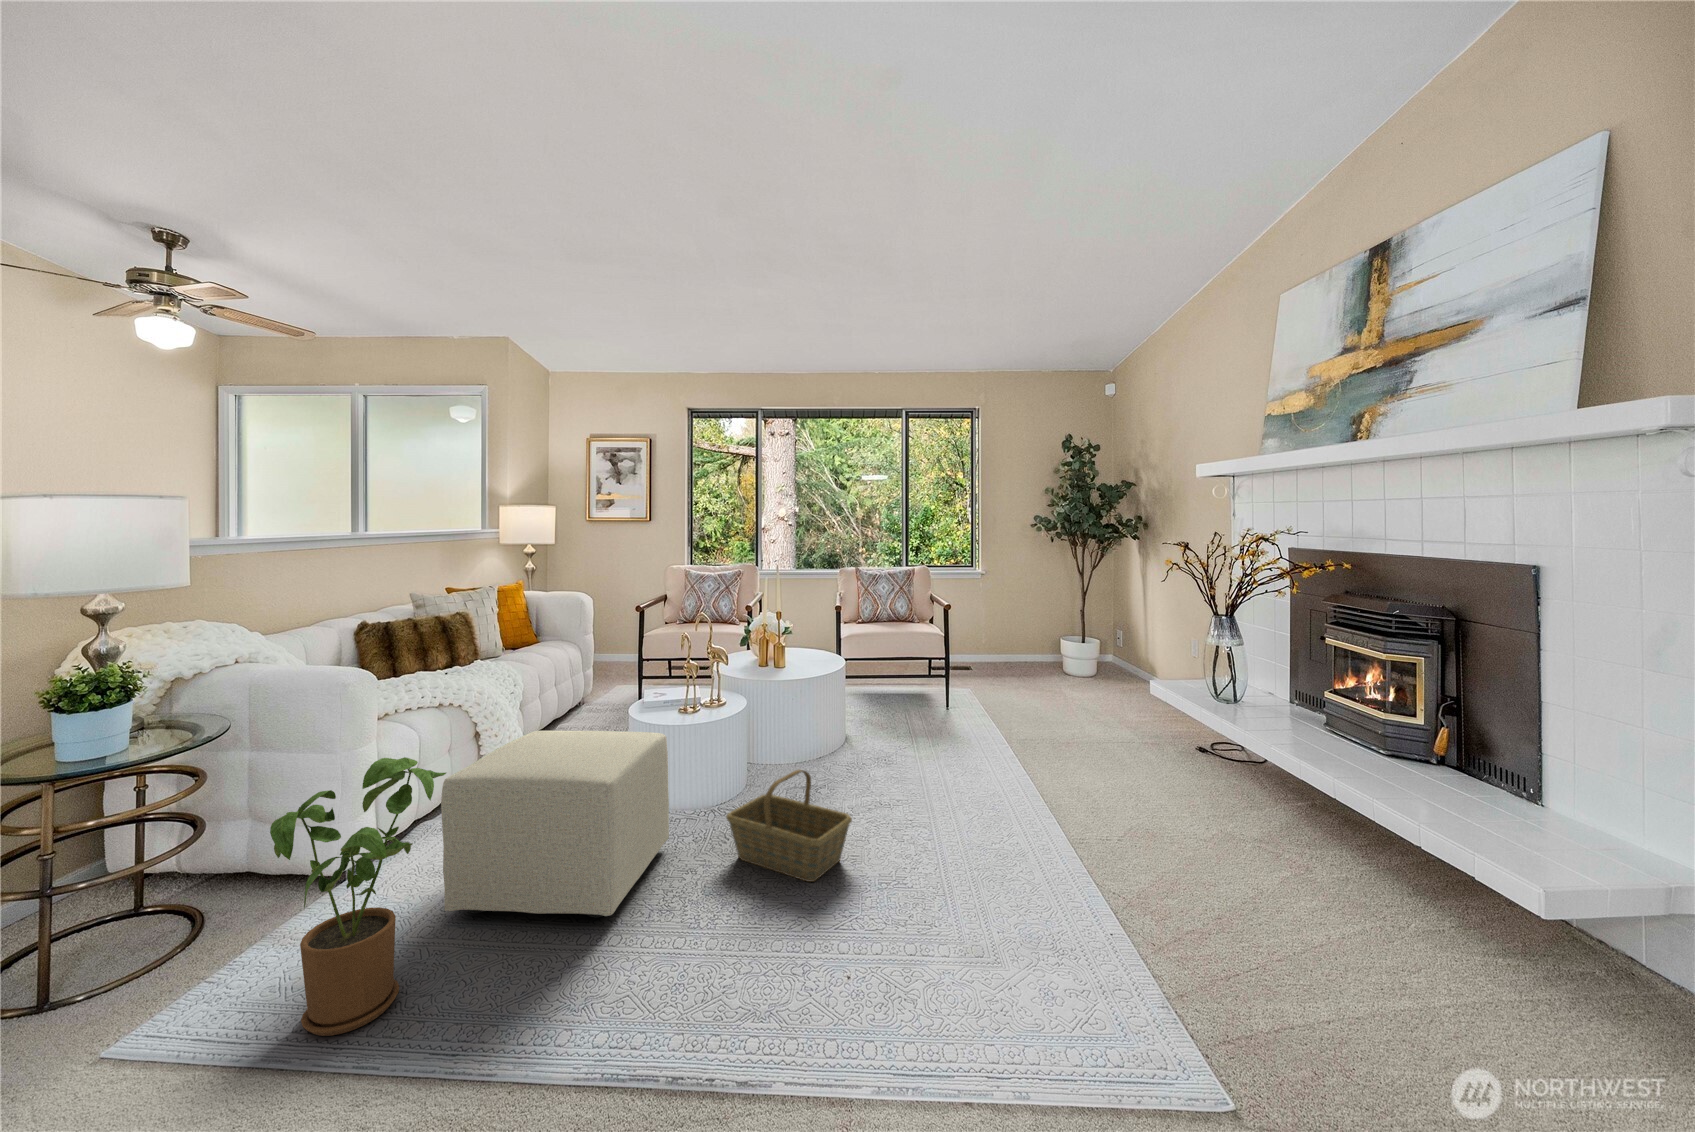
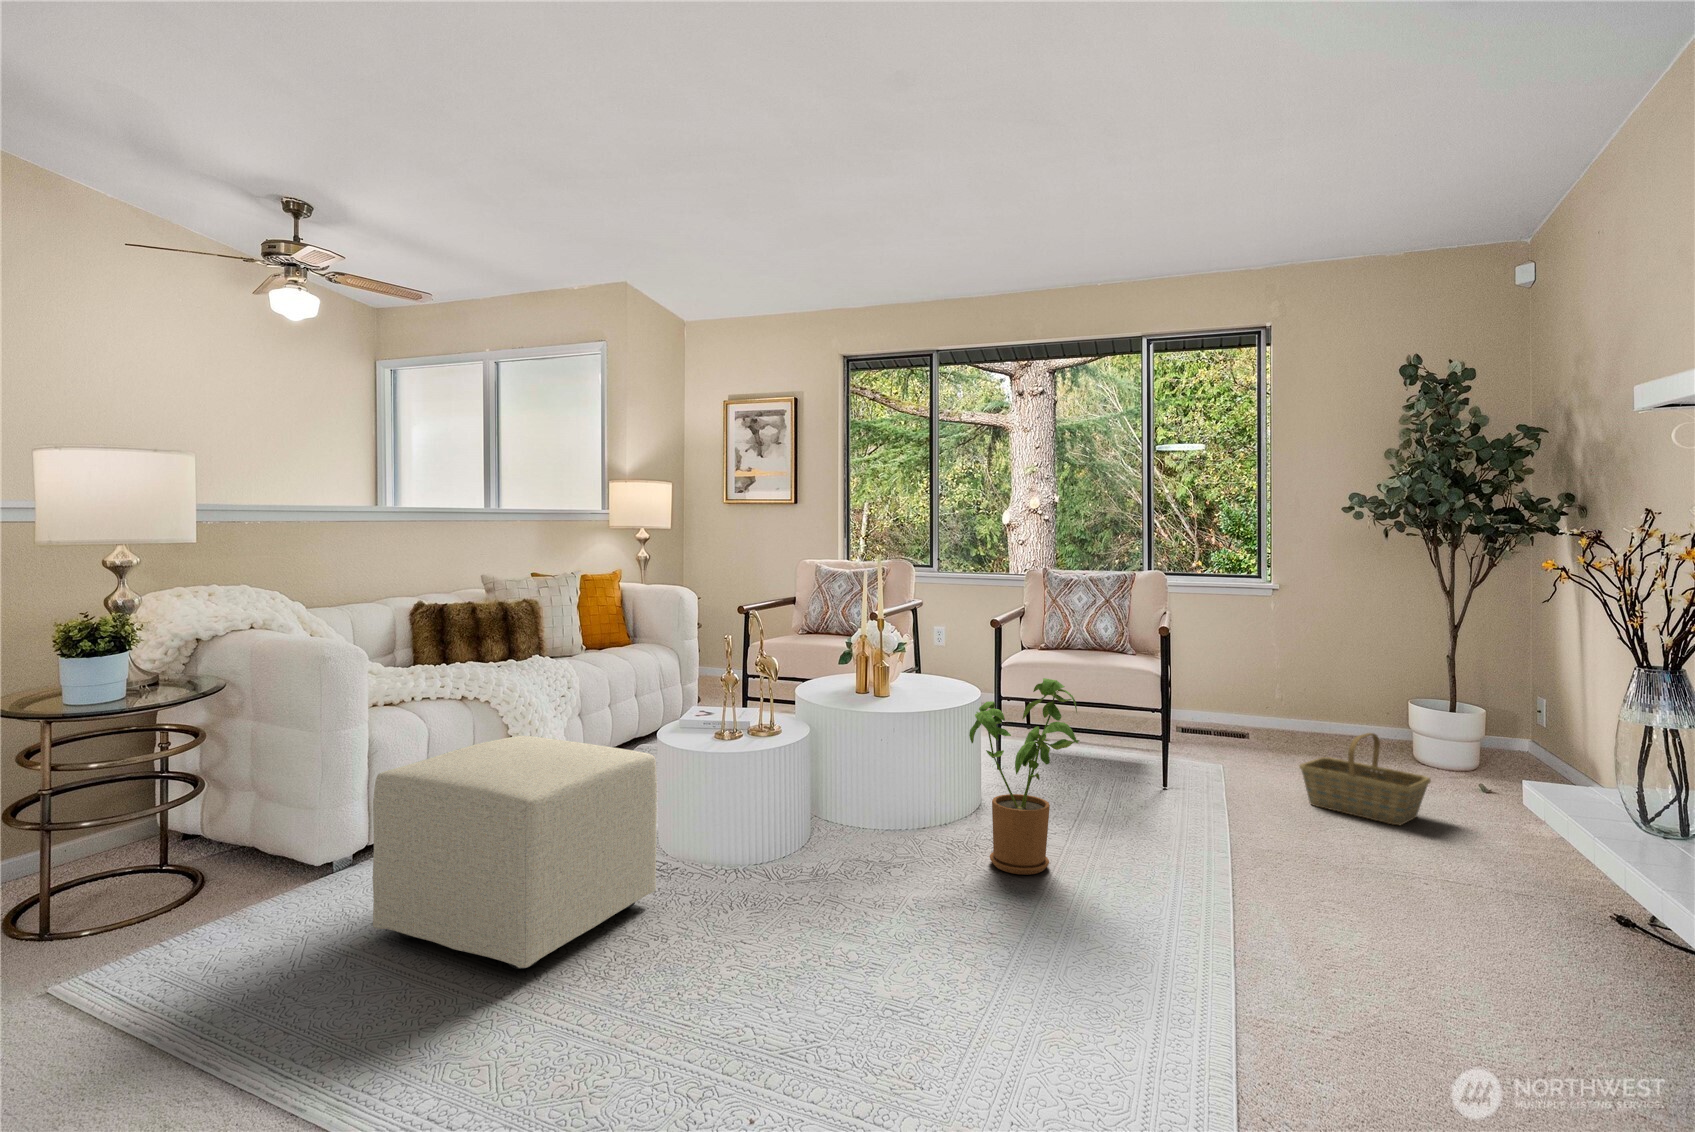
house plant: present [270,757,446,1036] -> present [969,678,1079,875]
basket: present [726,770,852,882] -> present [1300,733,1431,825]

